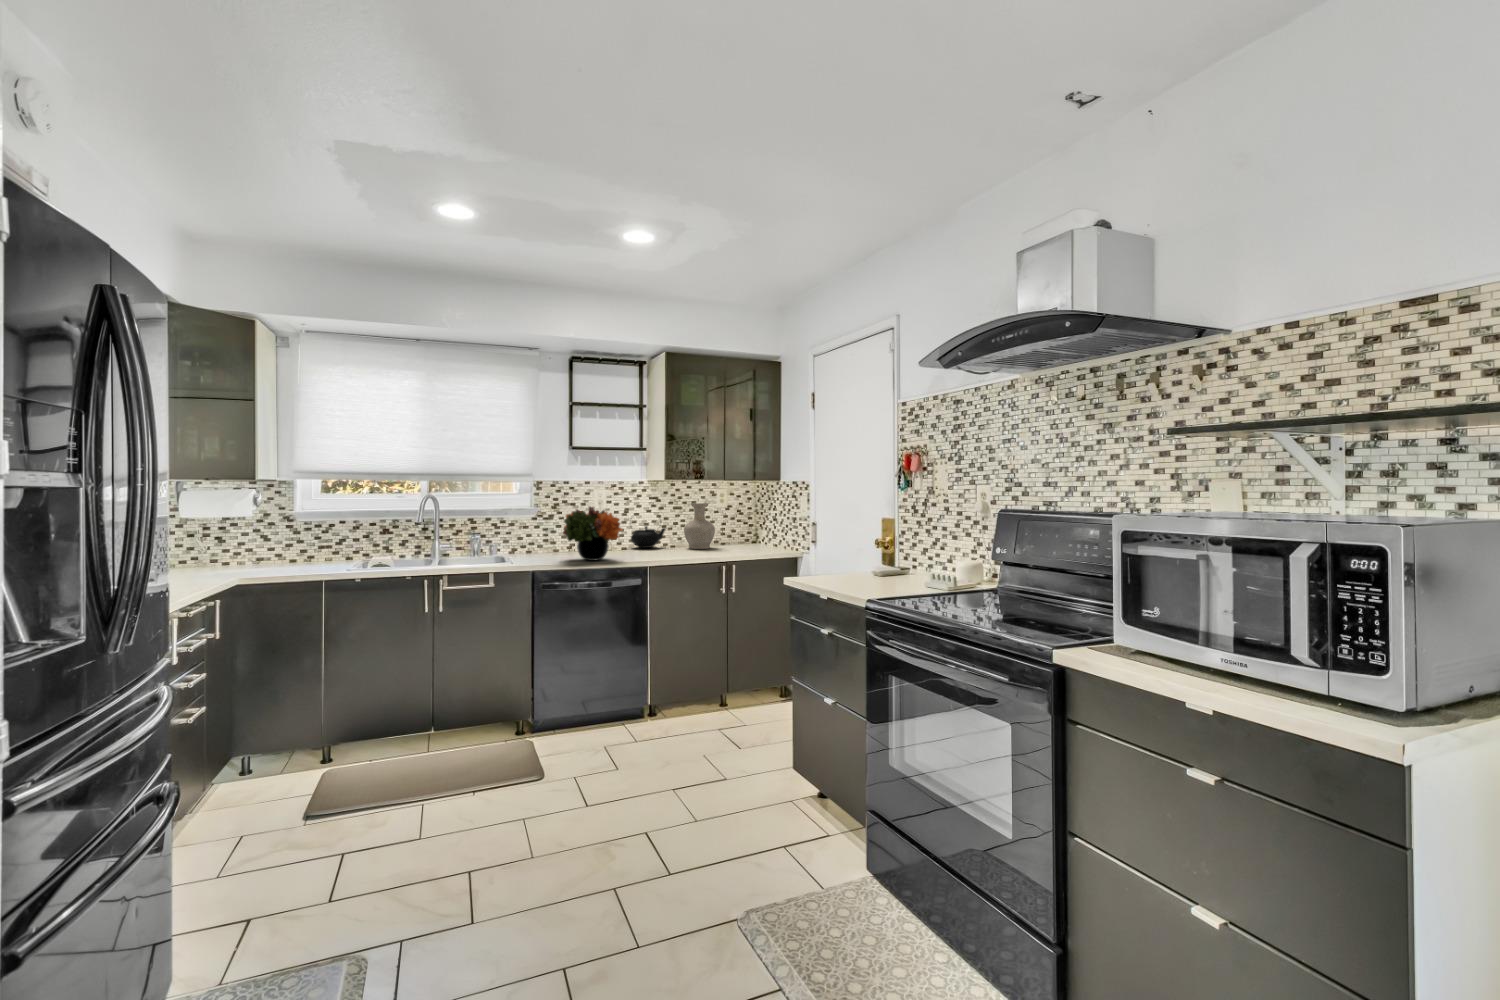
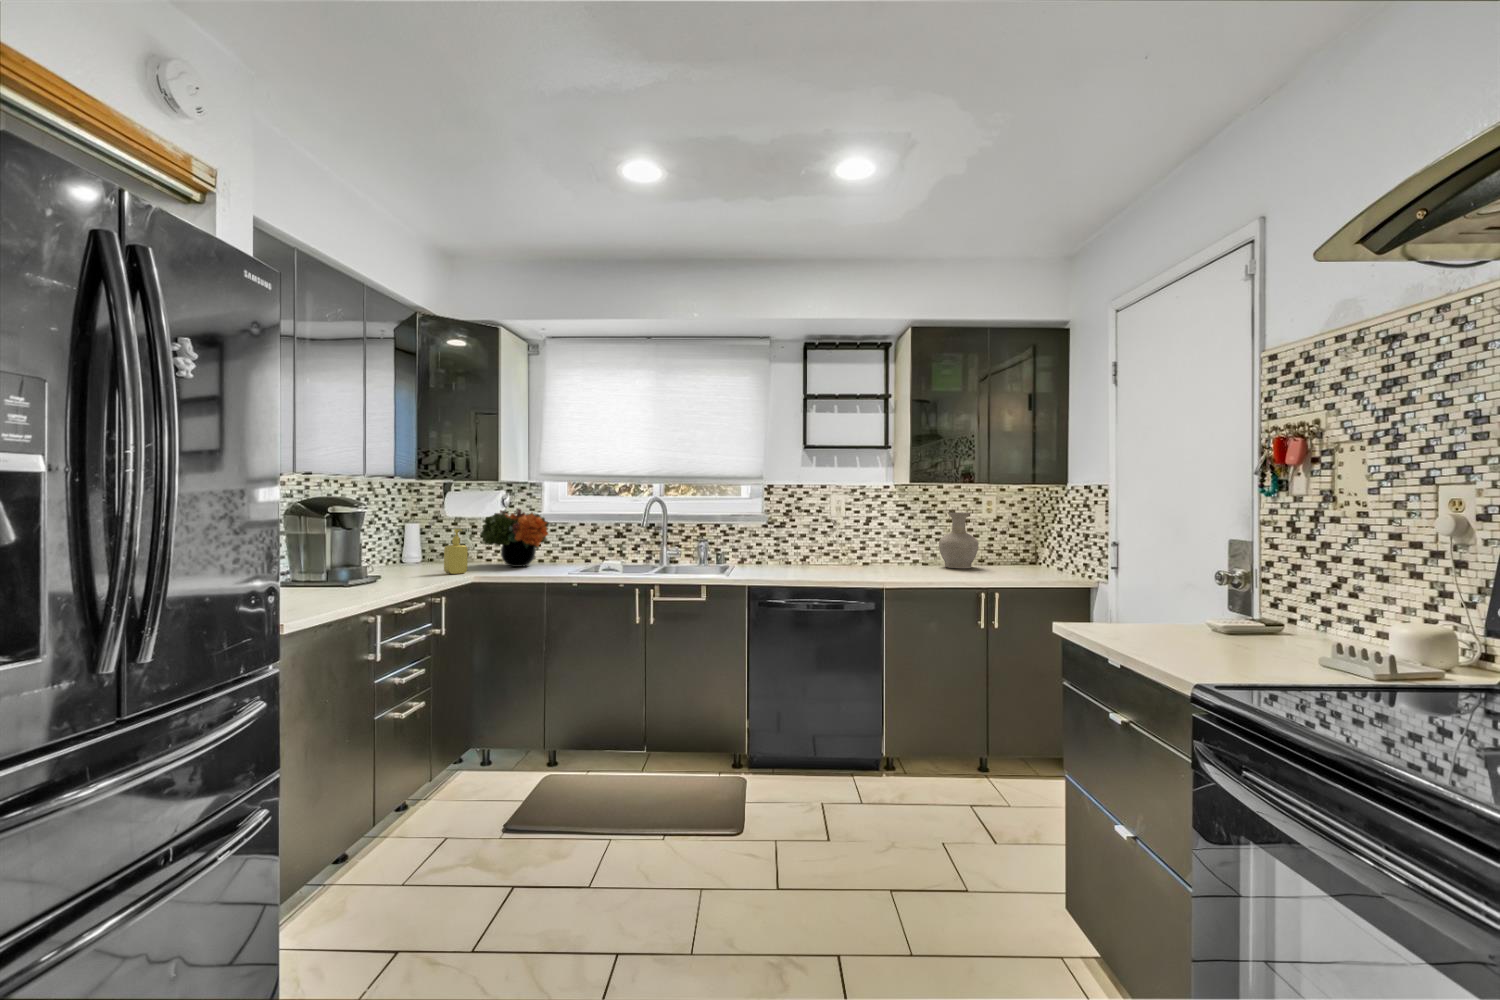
flower arrangement: present [563,506,622,561] -> present [480,508,549,567]
teapot: present [631,518,666,548] -> none [874,522,918,564]
soap dispenser: none [197,531,225,578] -> present [444,529,468,574]

